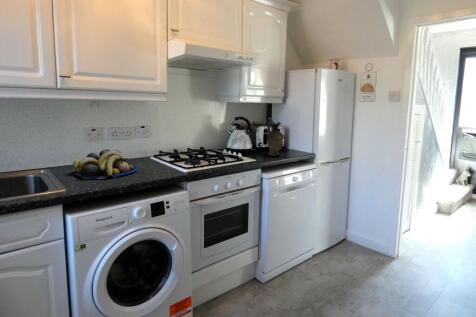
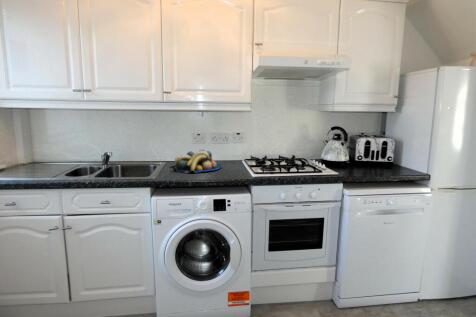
ceramic pitcher: present [267,118,283,156] -> none [363,128,384,171]

